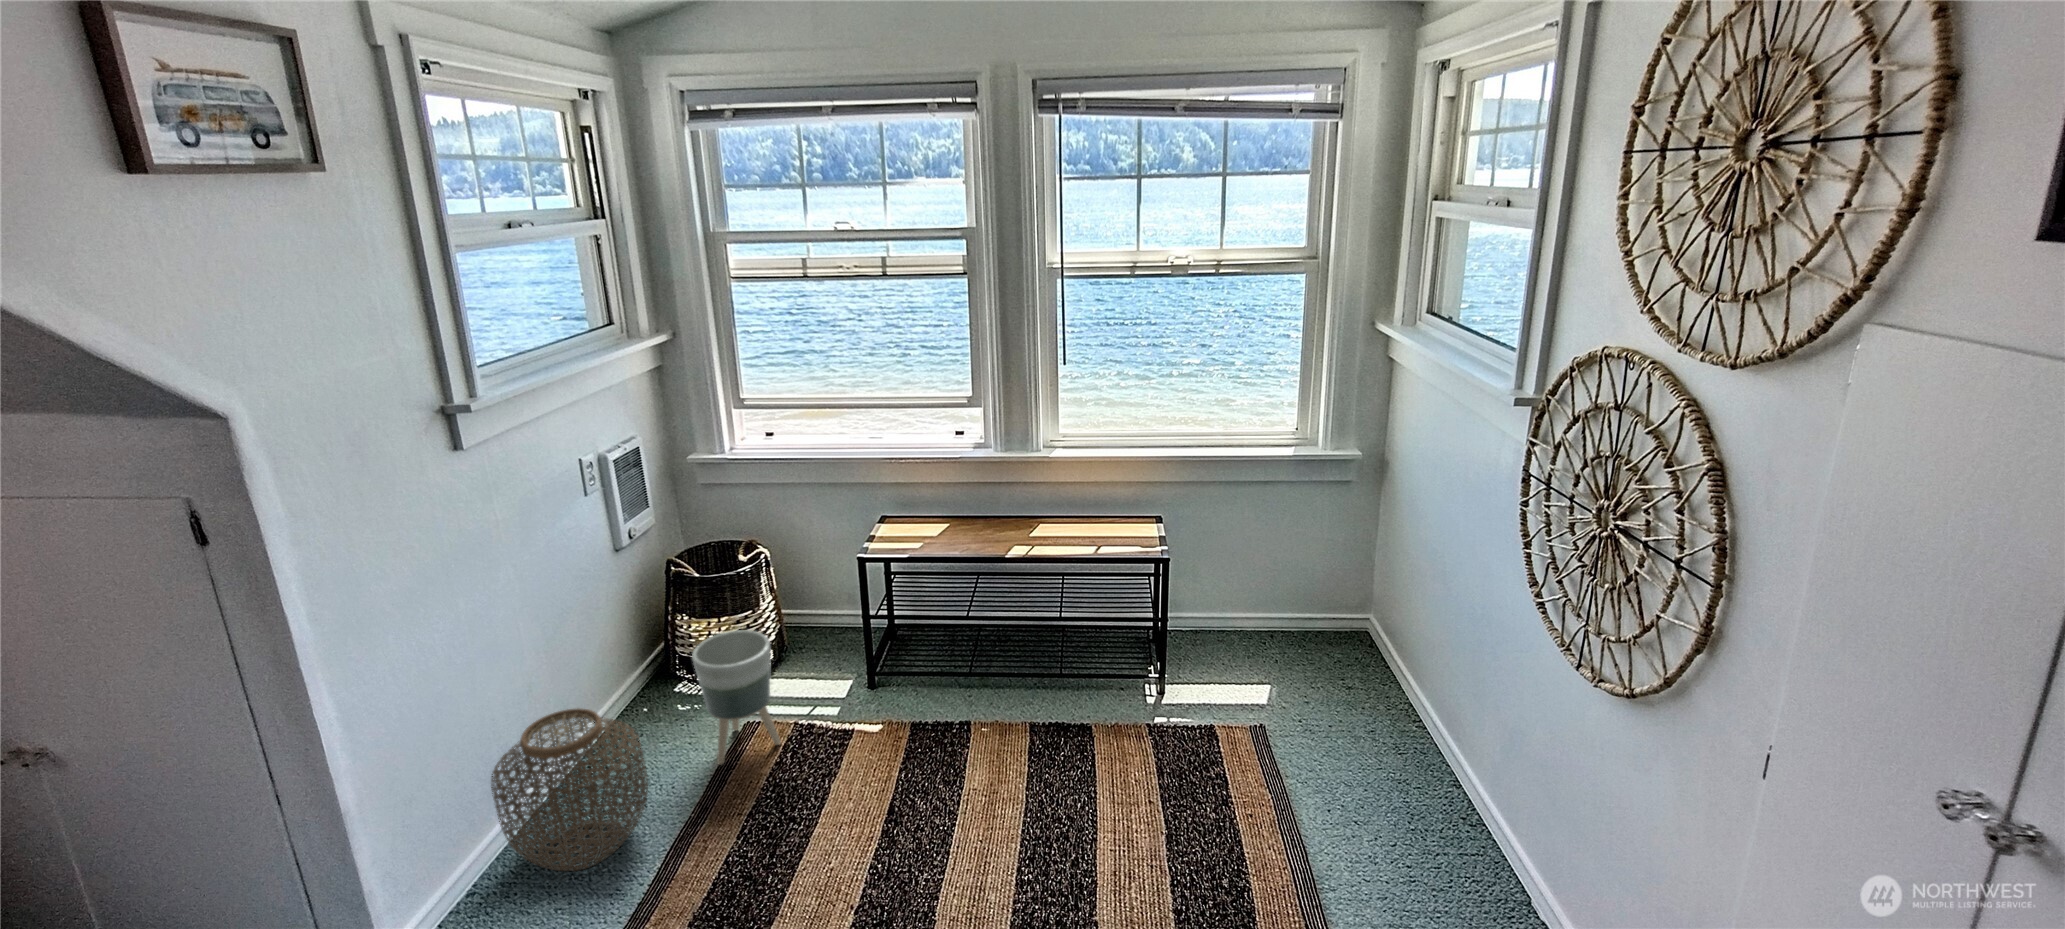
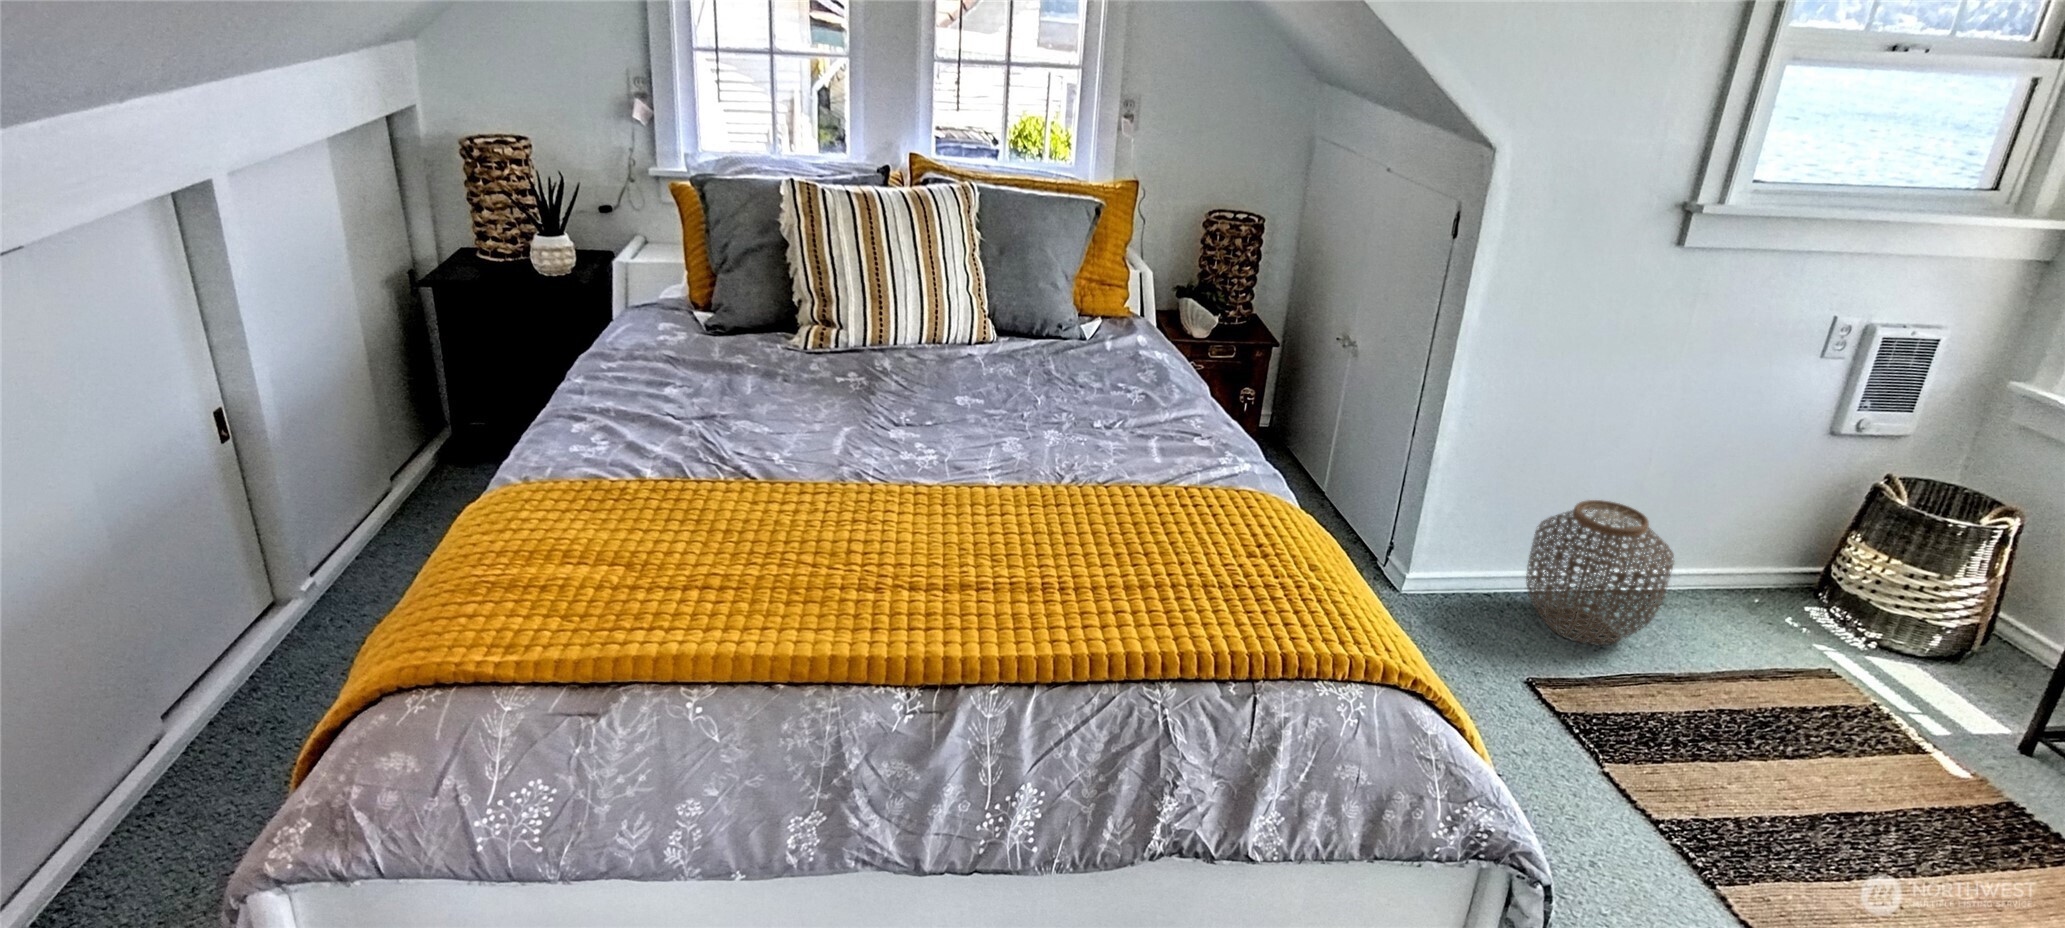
planter: present [692,630,781,765] -> none [1751,547,1890,702]

